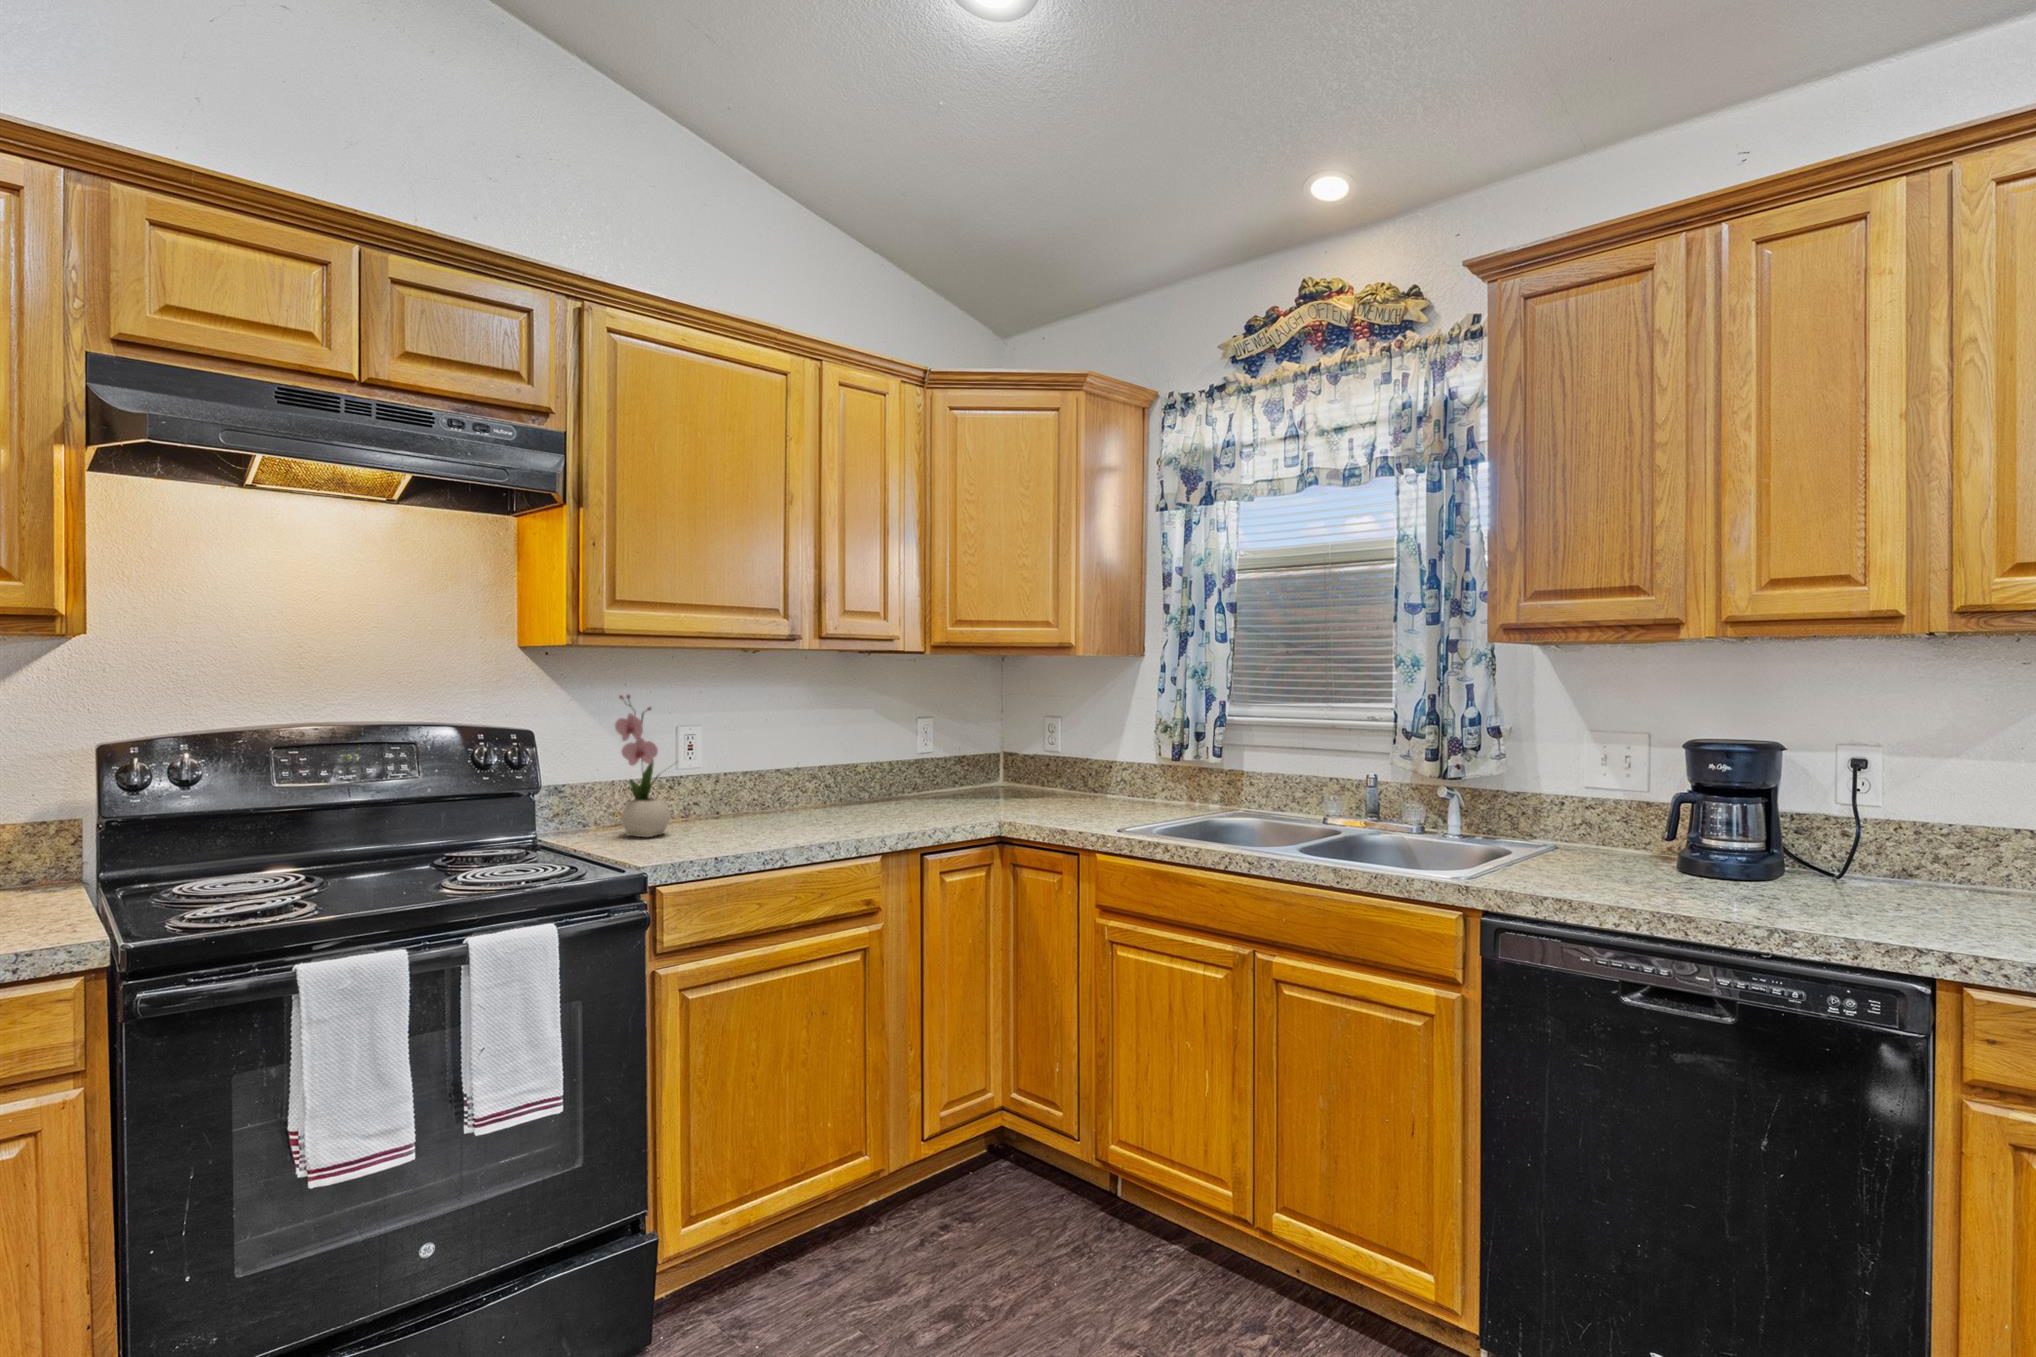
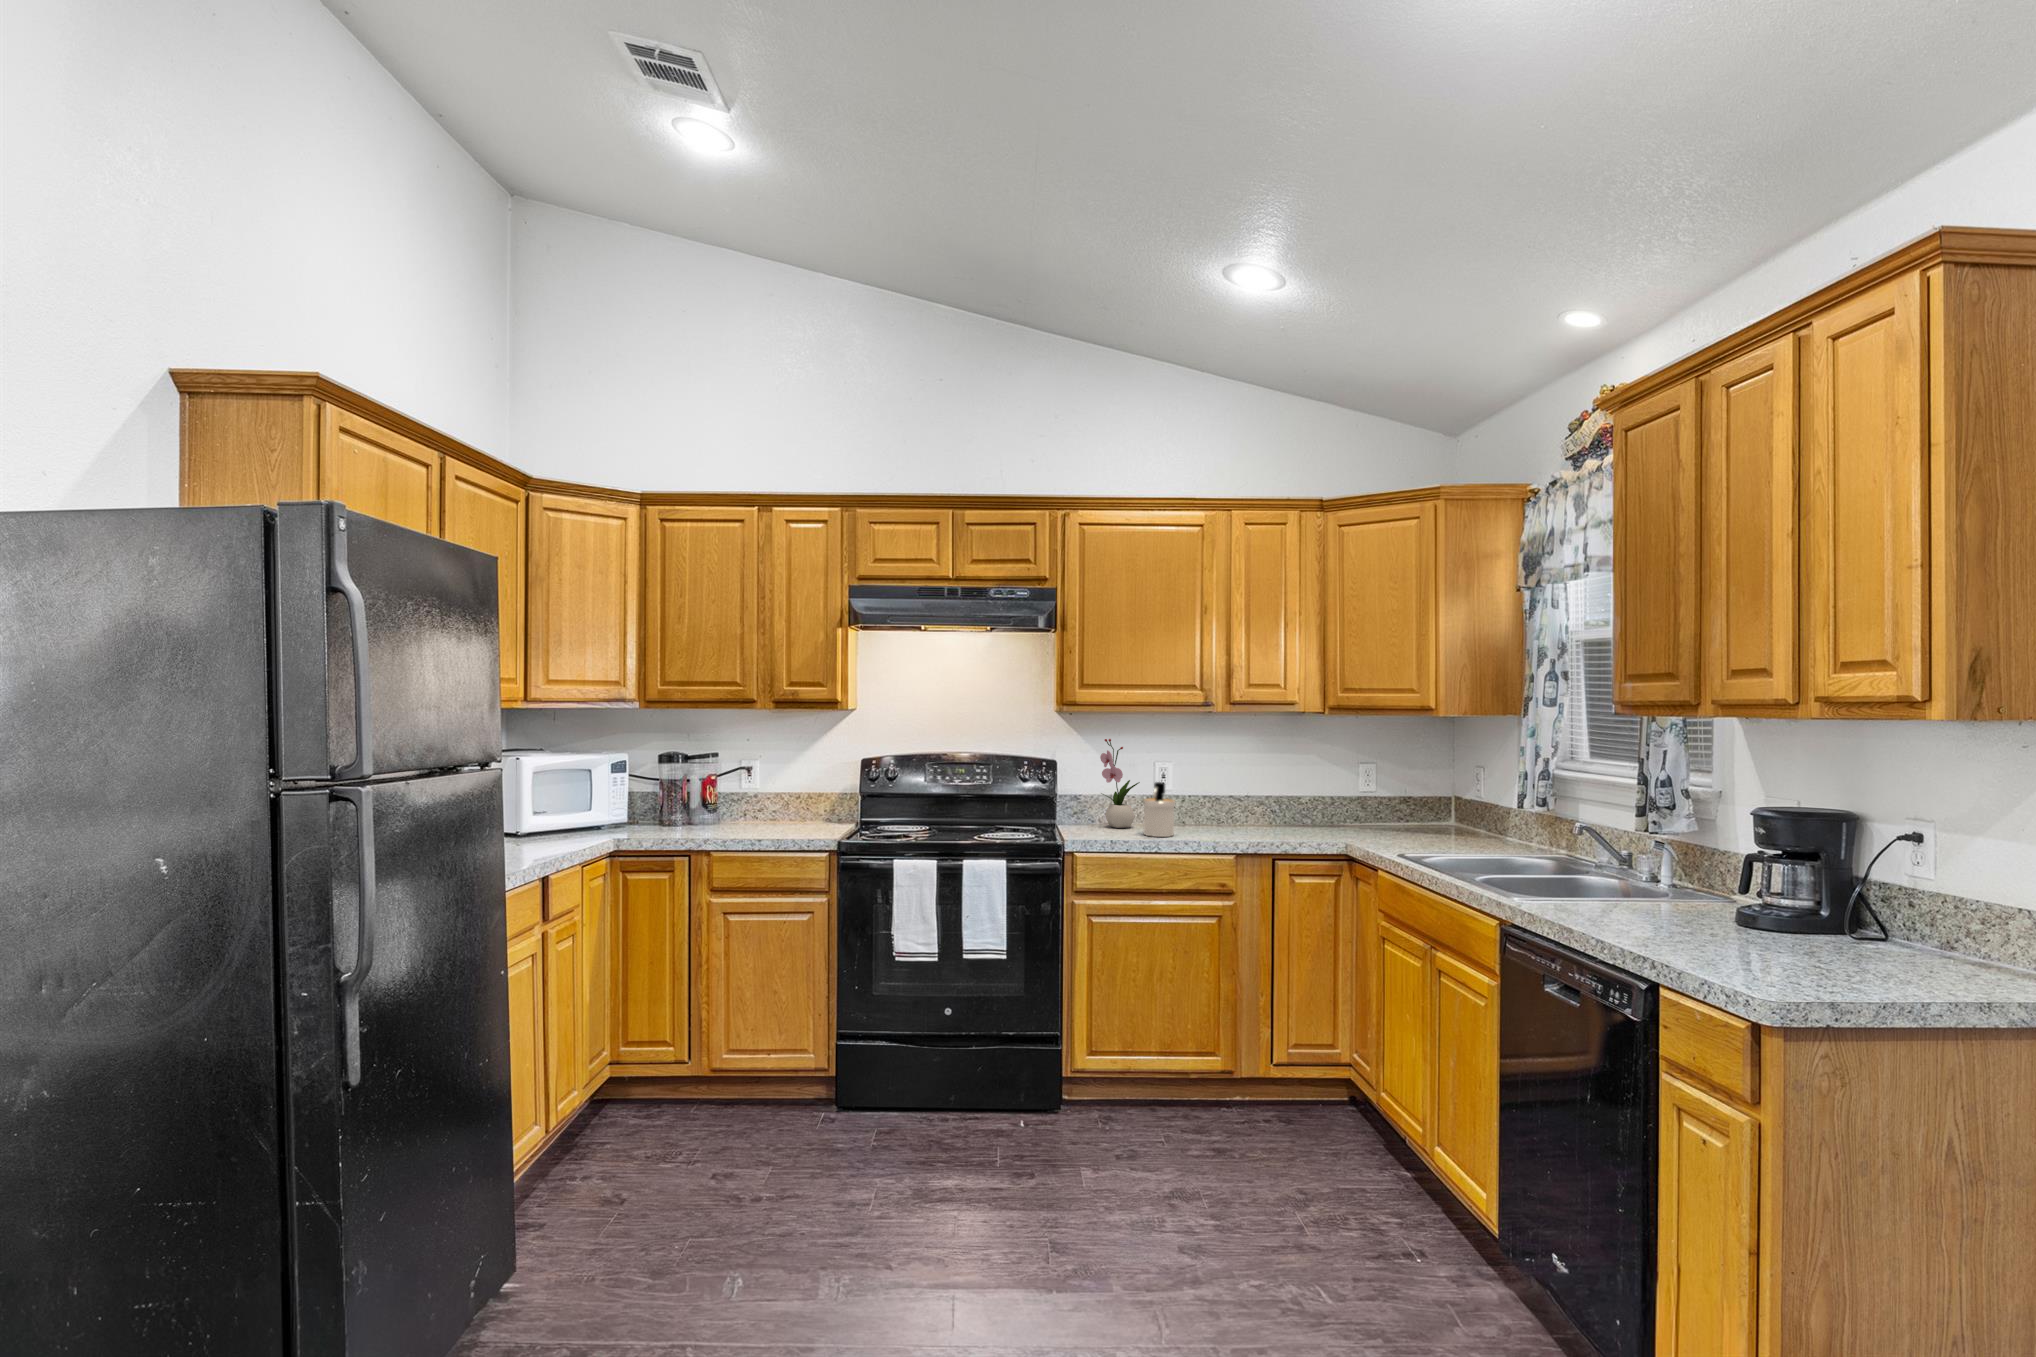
soap dispenser: none [709,759,761,844] -> present [1143,782,1175,837]

